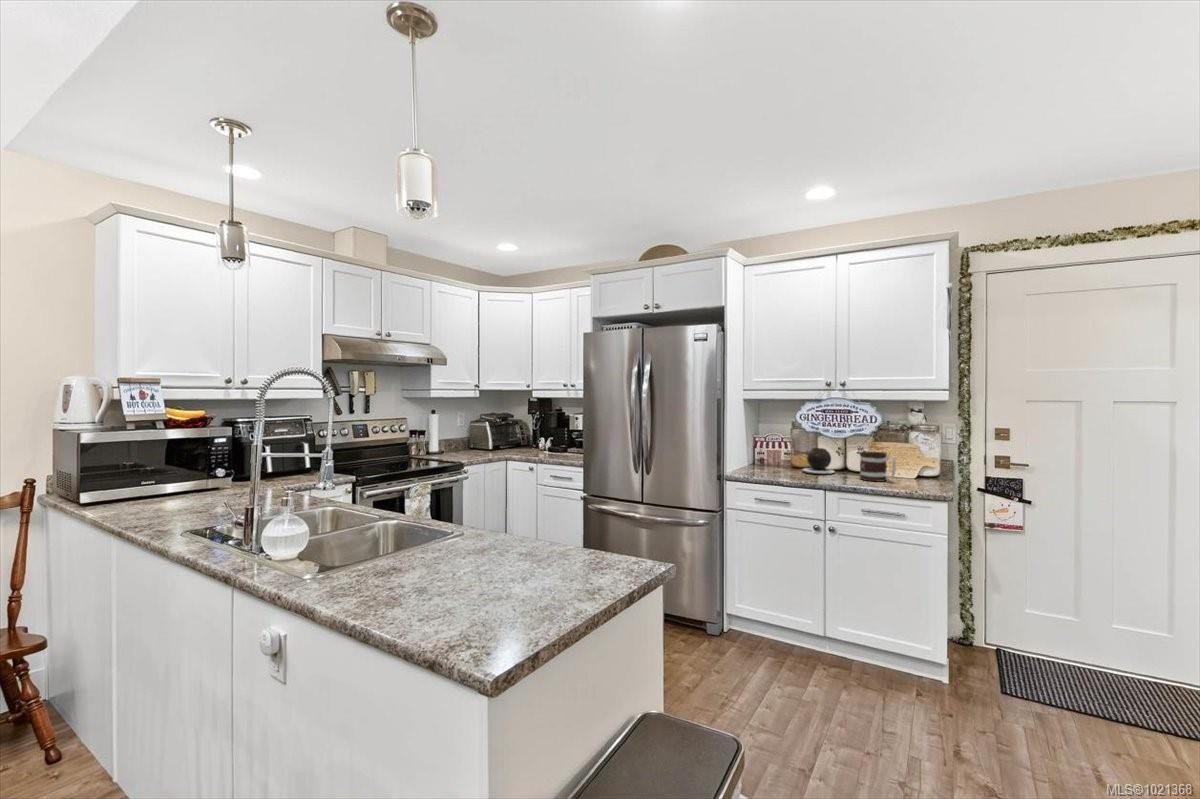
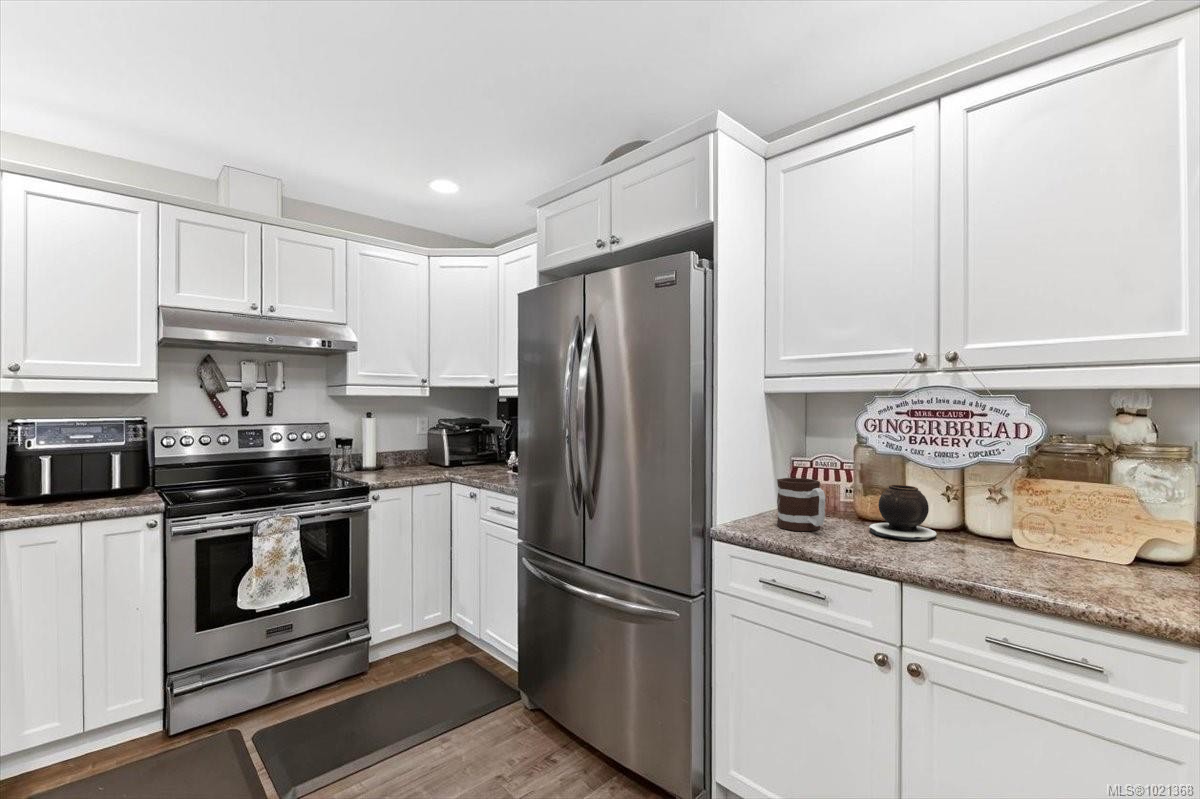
mug: present [860,452,896,482] -> present [777,478,825,531]

